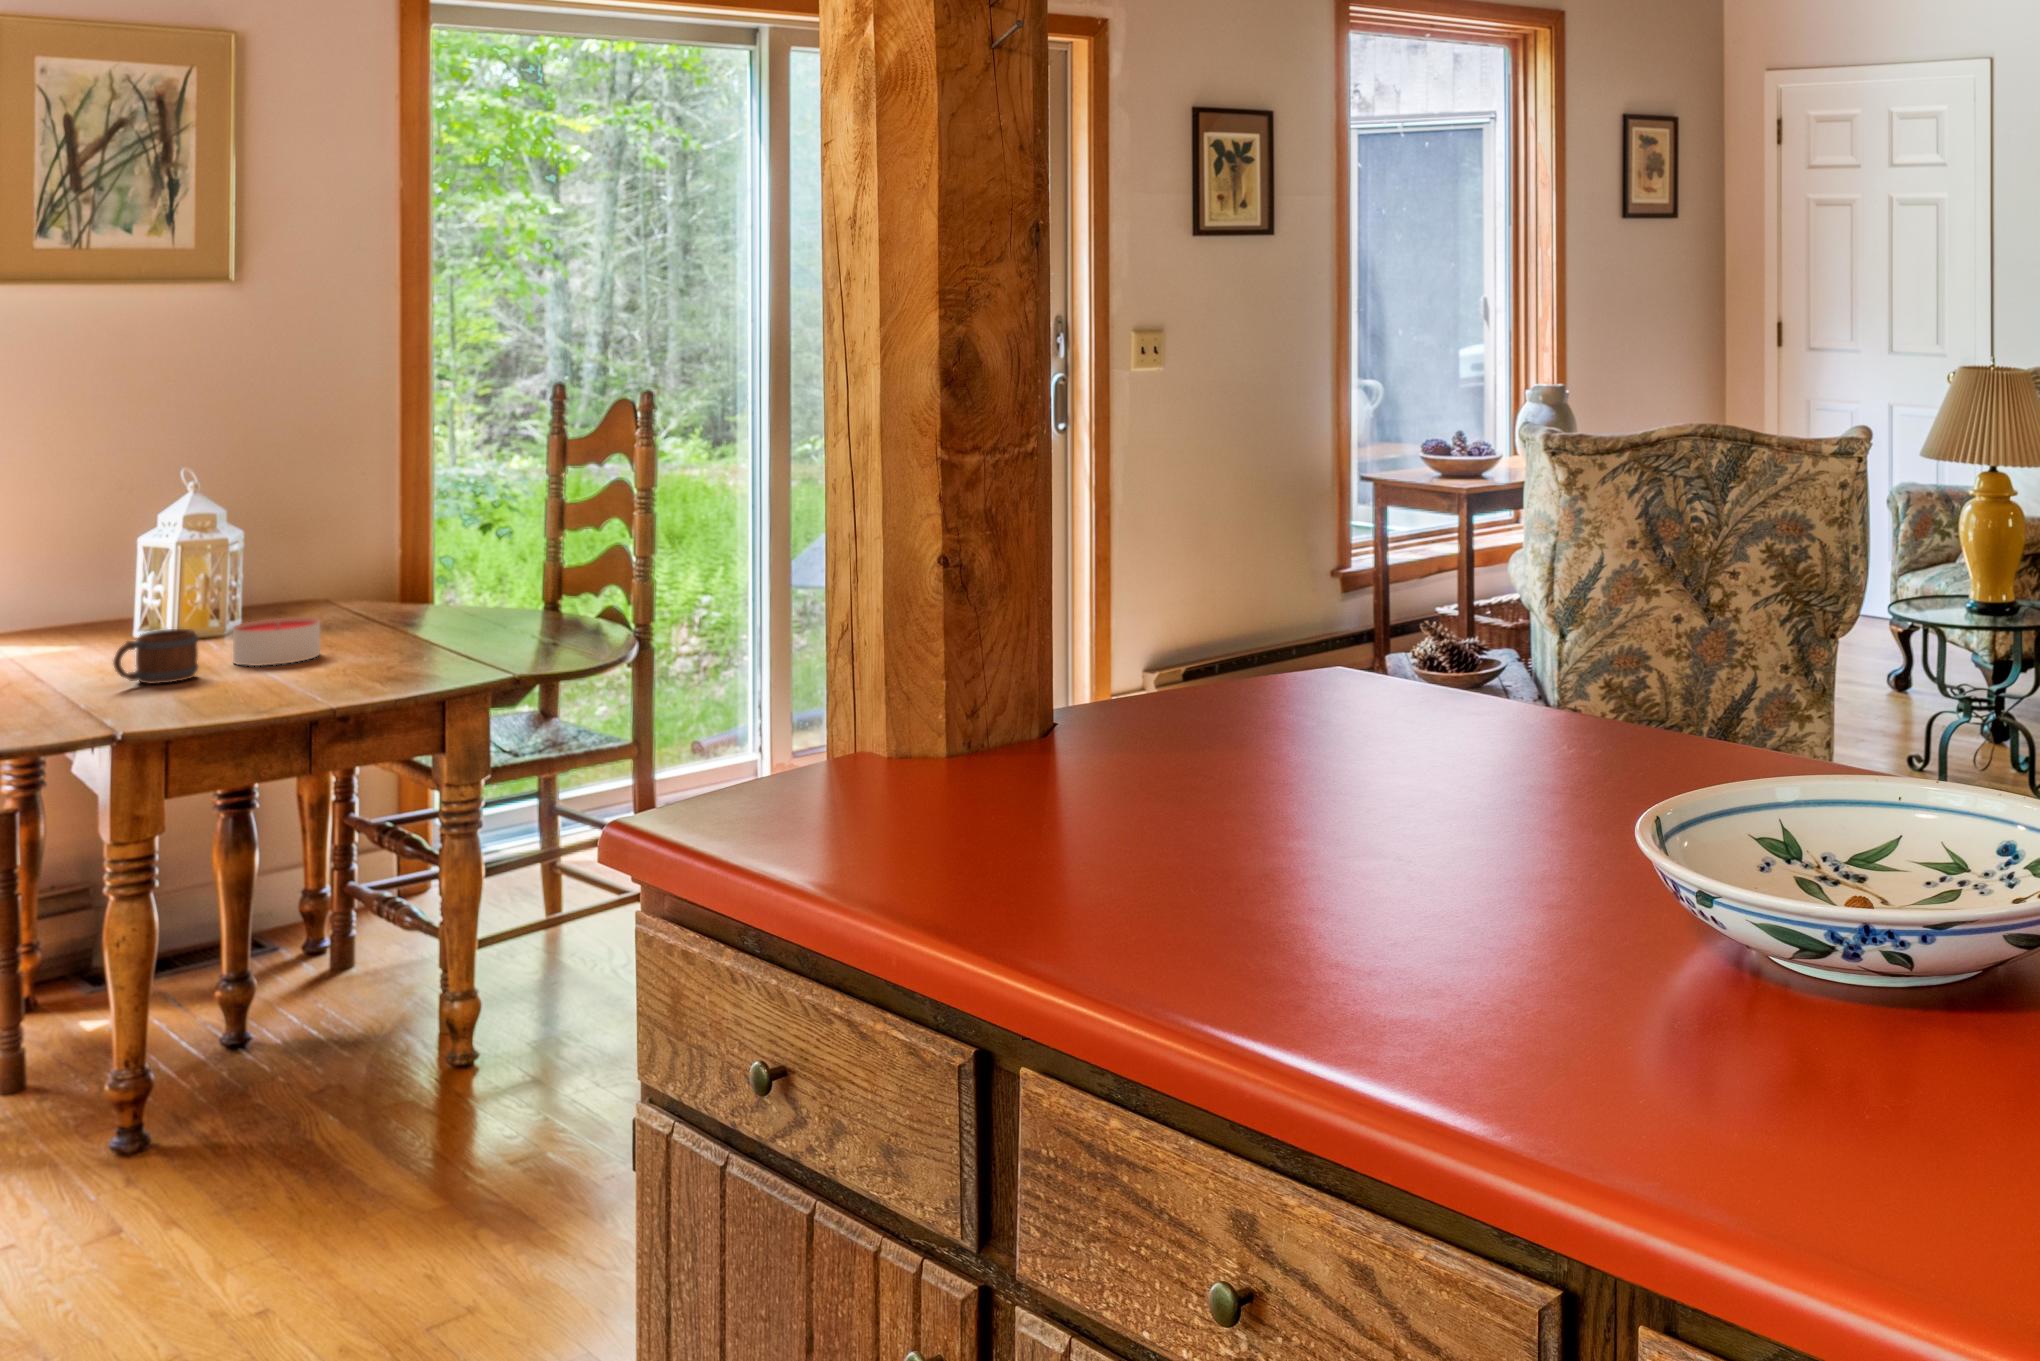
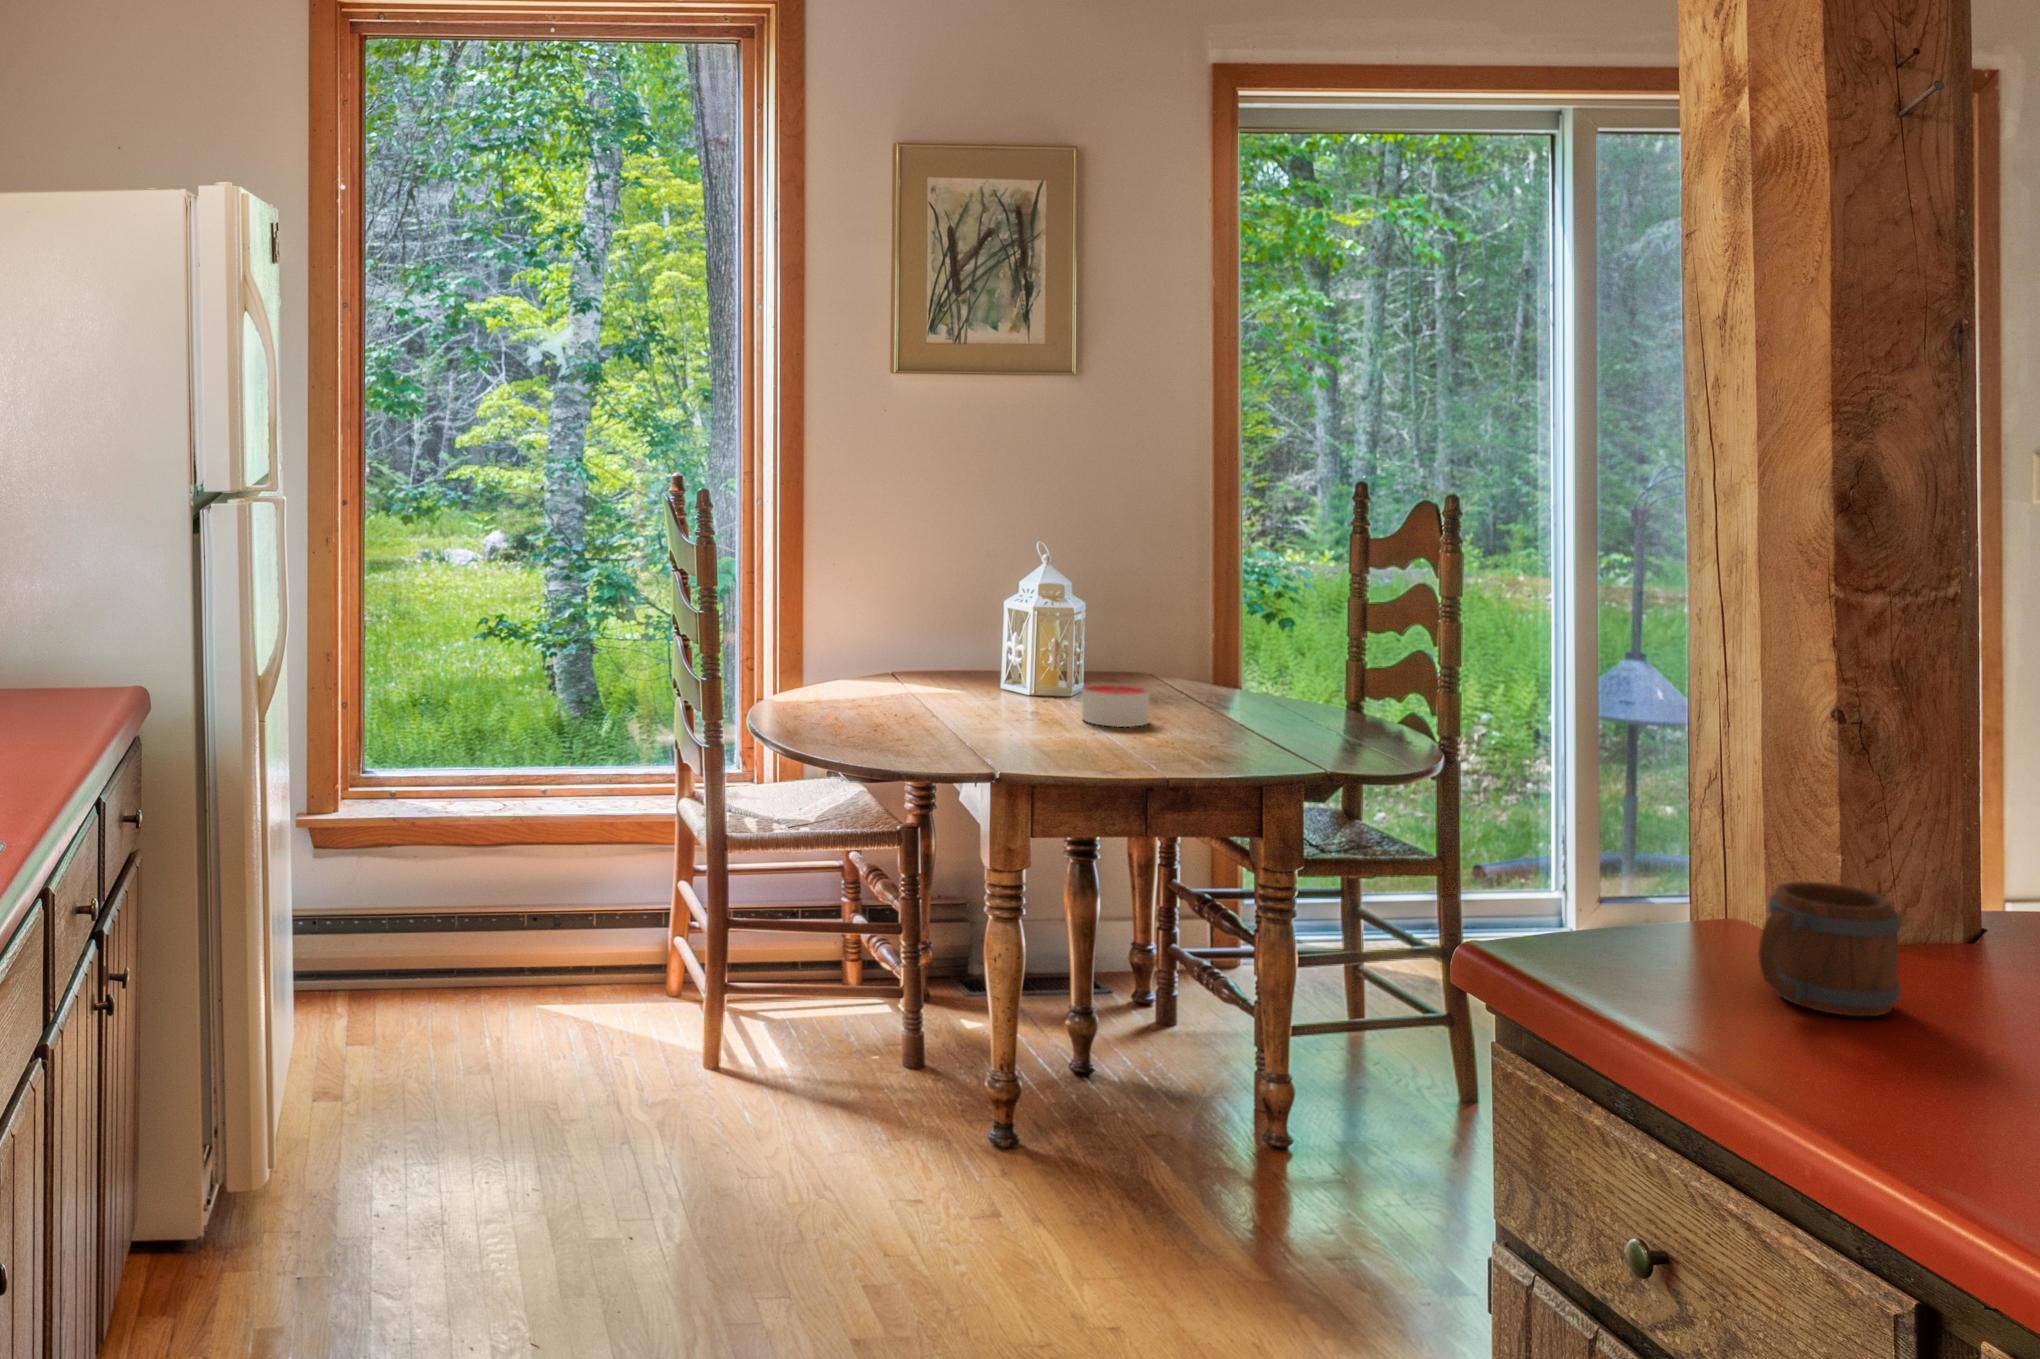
mug: present [113,629,198,684] -> present [1758,882,1900,1016]

